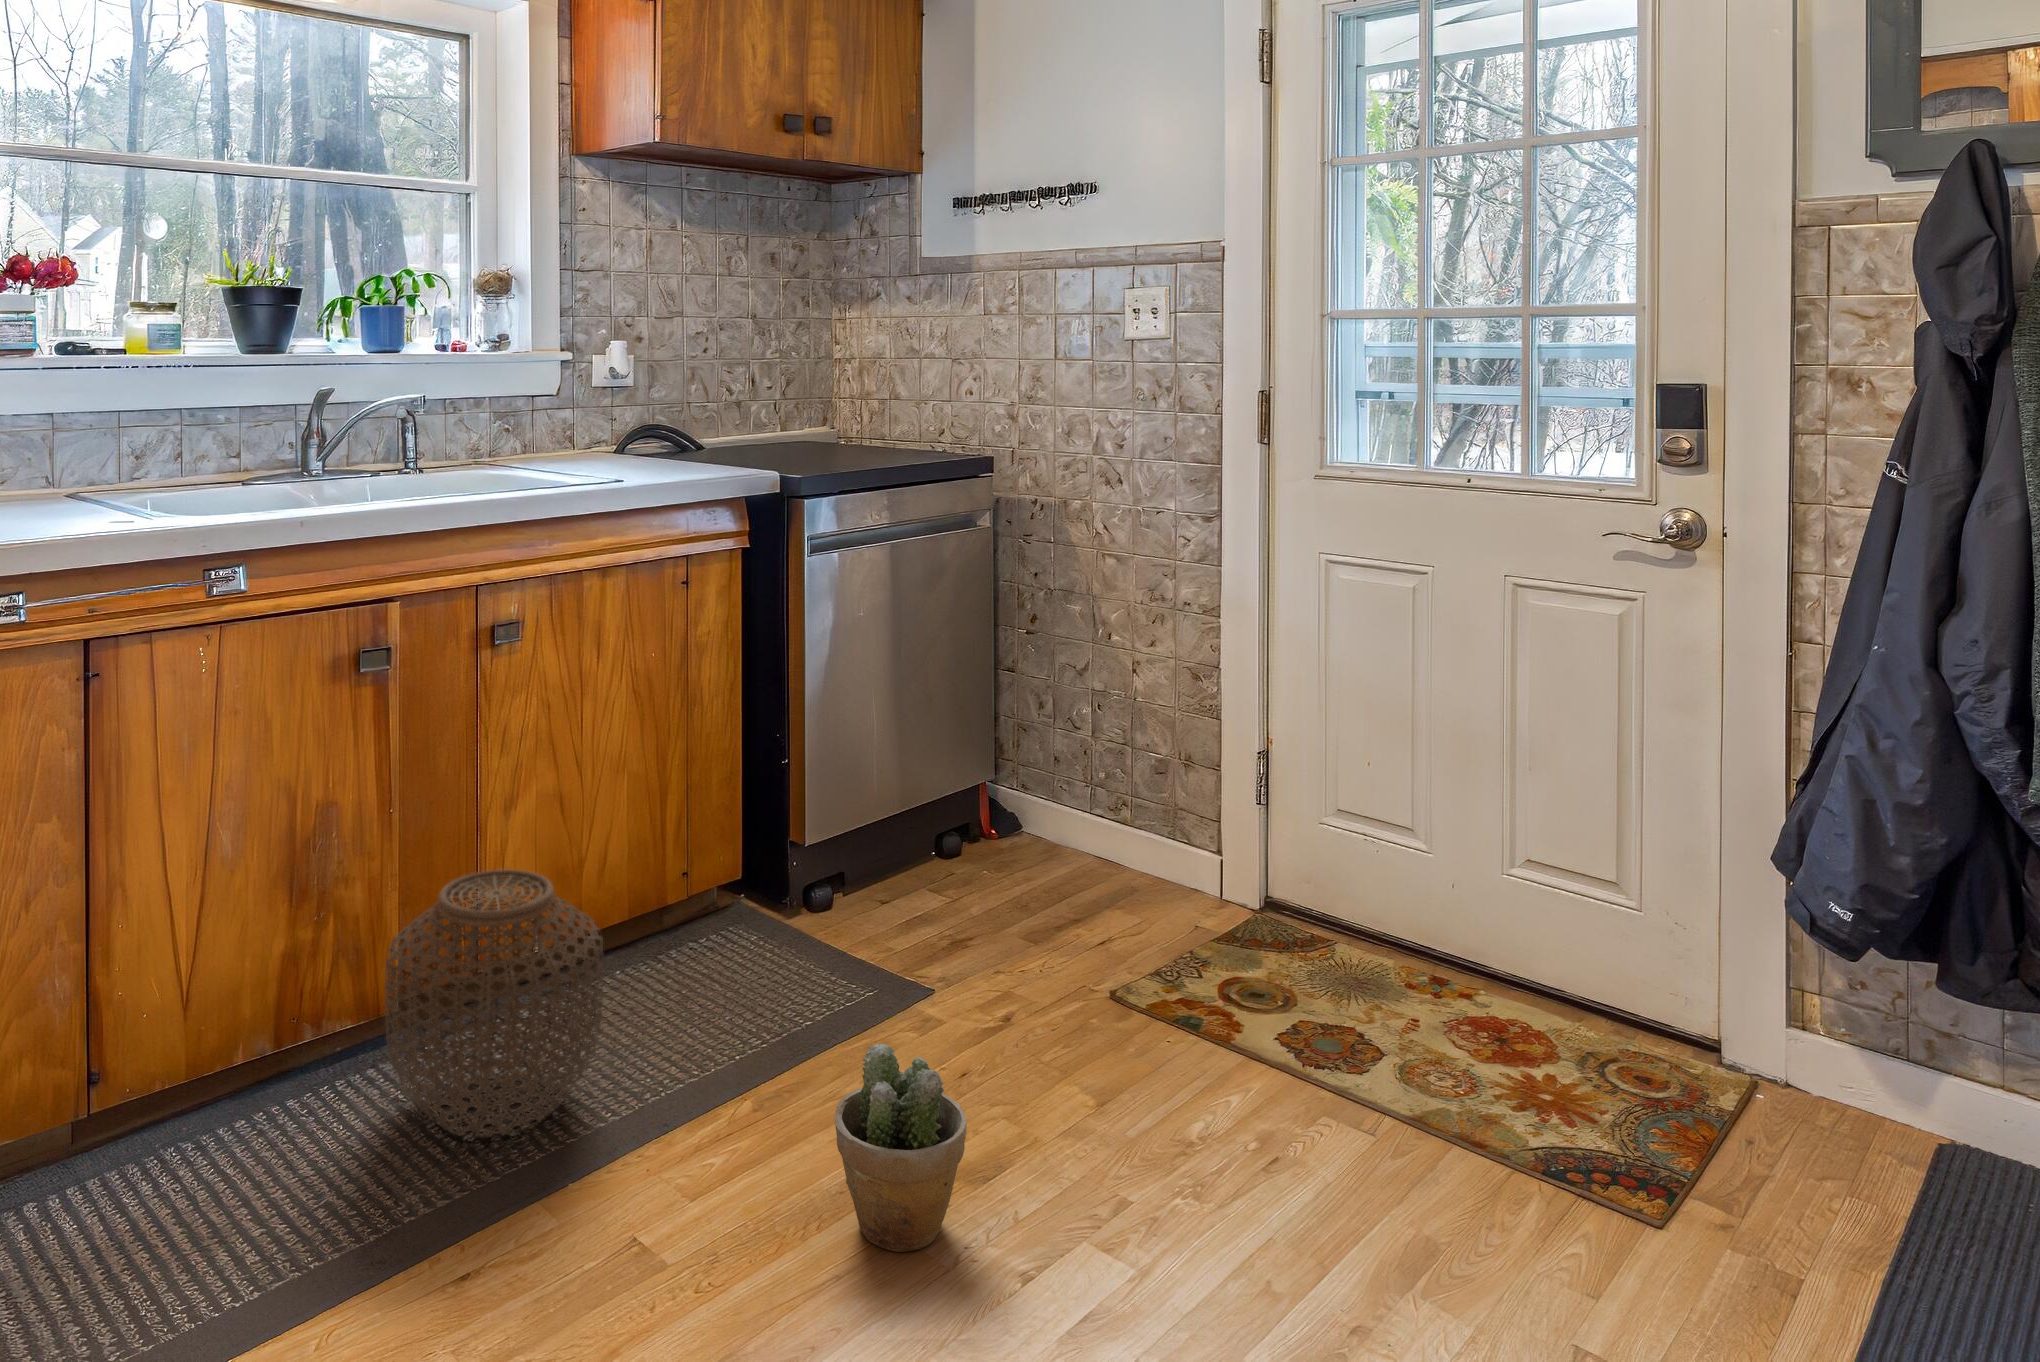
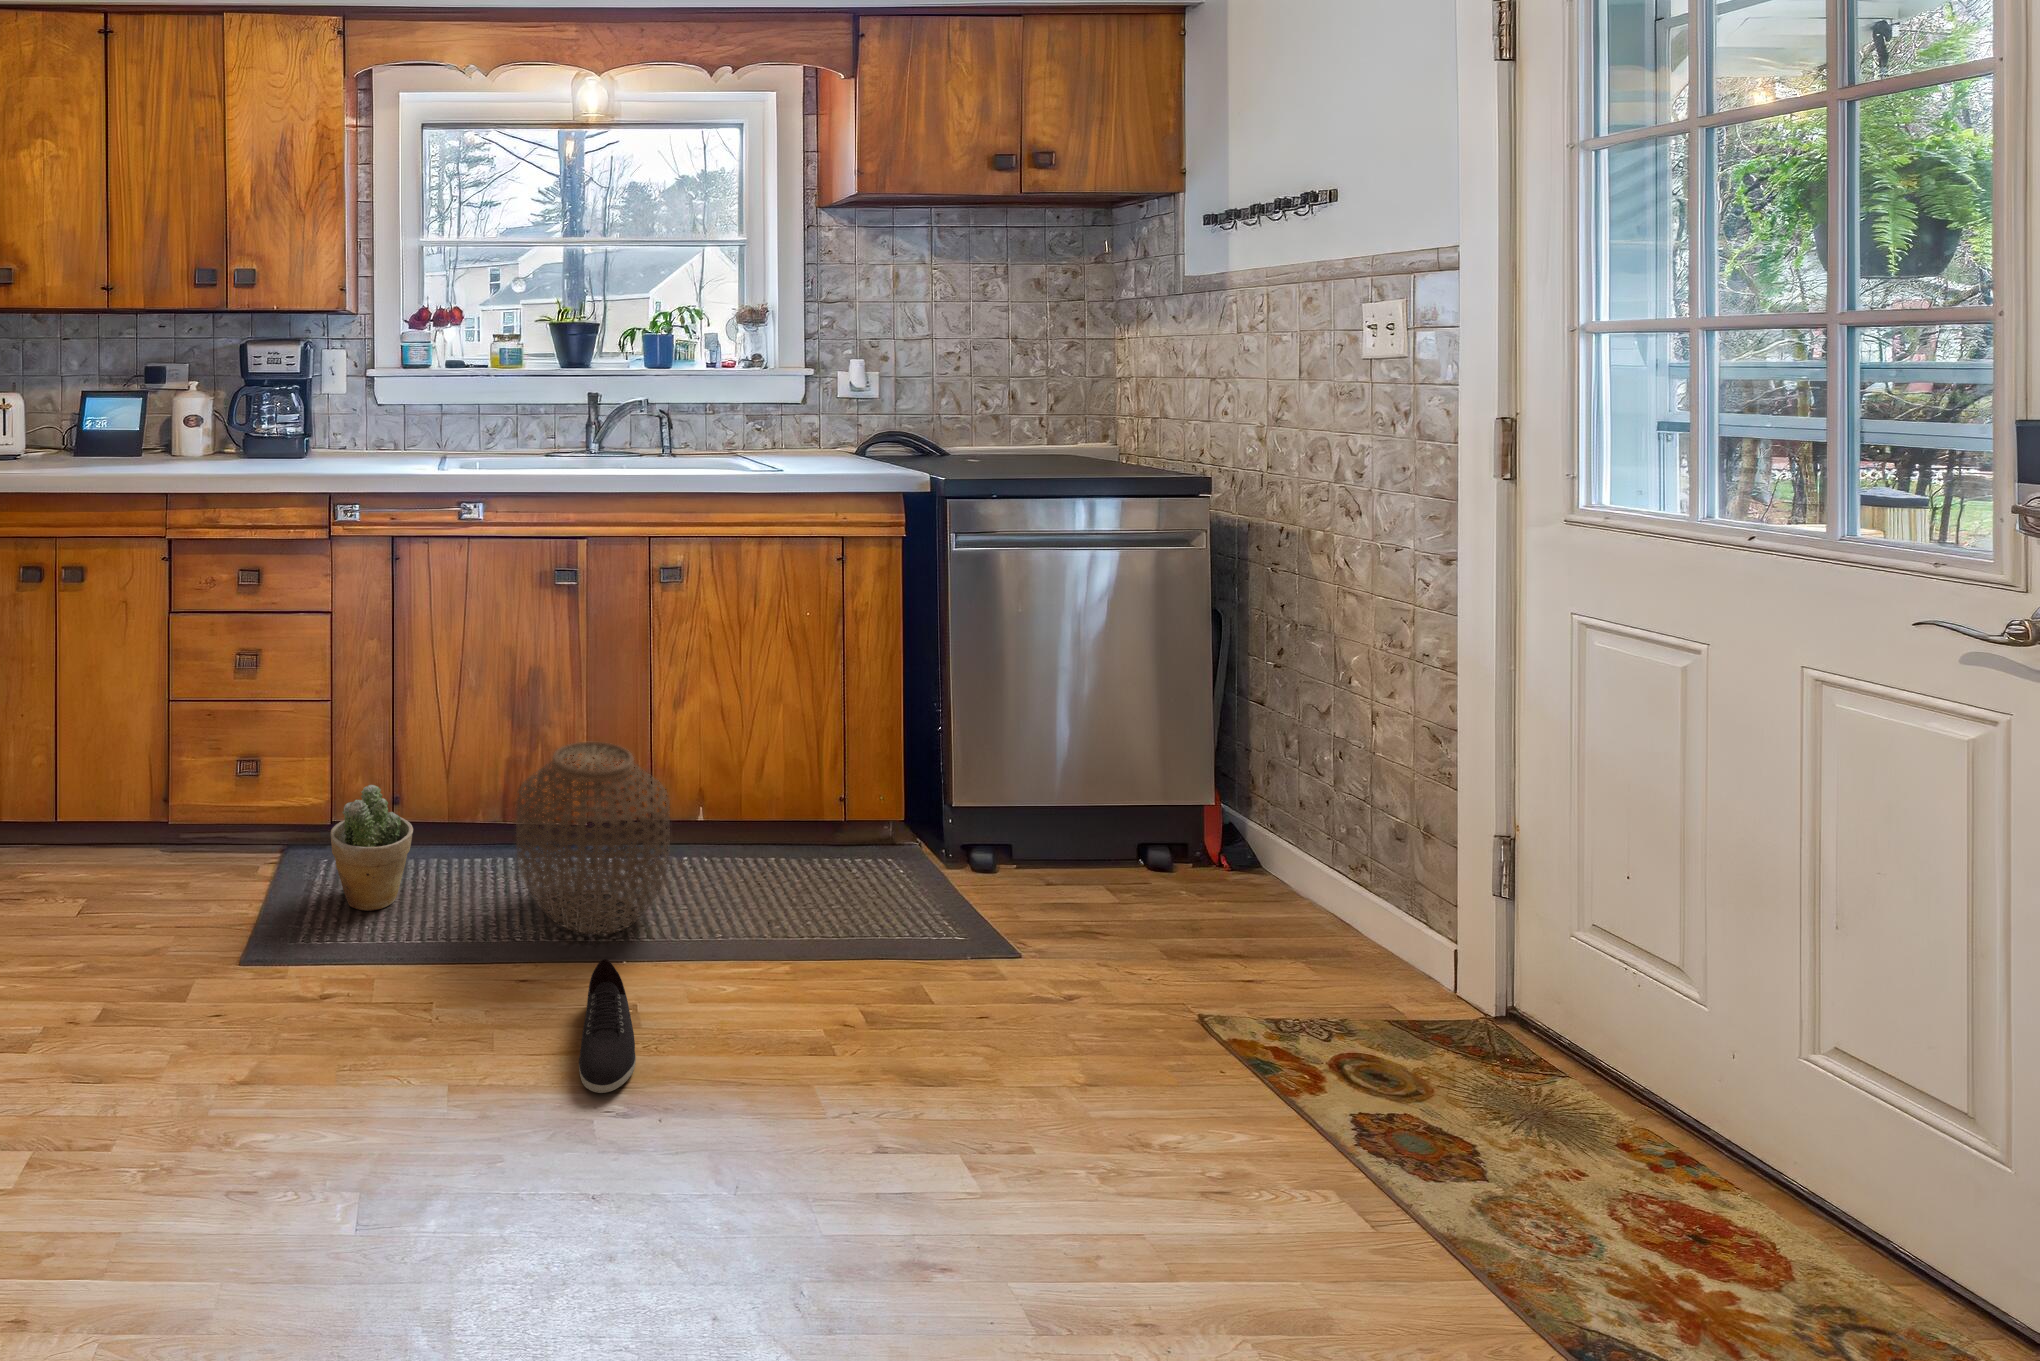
potted plant: present [834,1044,967,1252] -> present [331,785,413,910]
shoe: none [605,1138,733,1291] -> present [579,959,636,1093]

